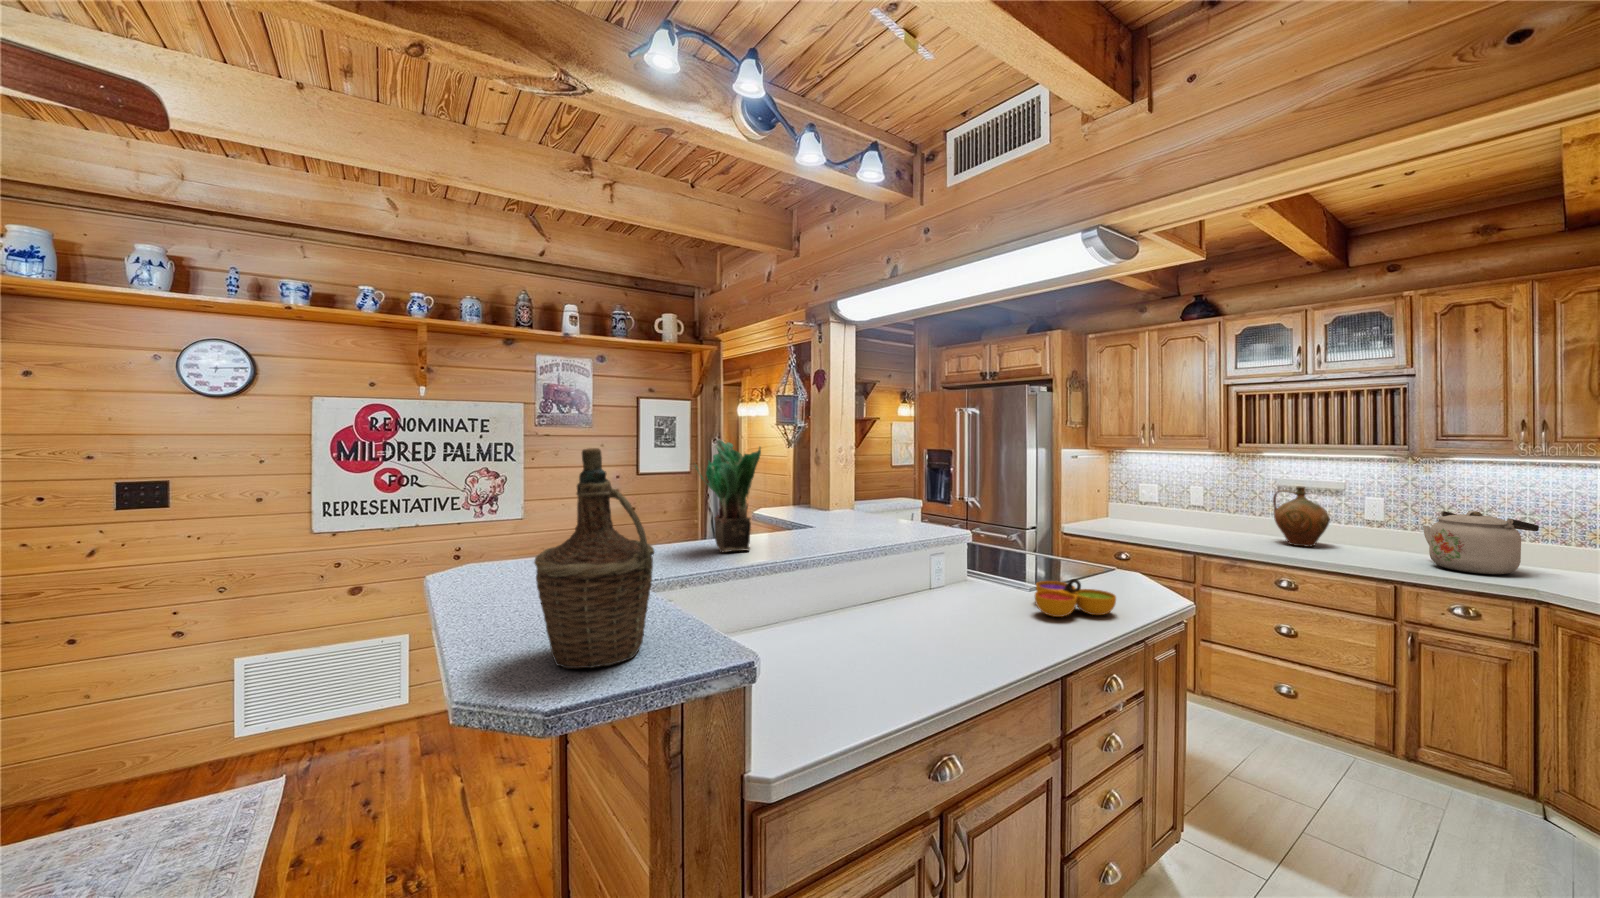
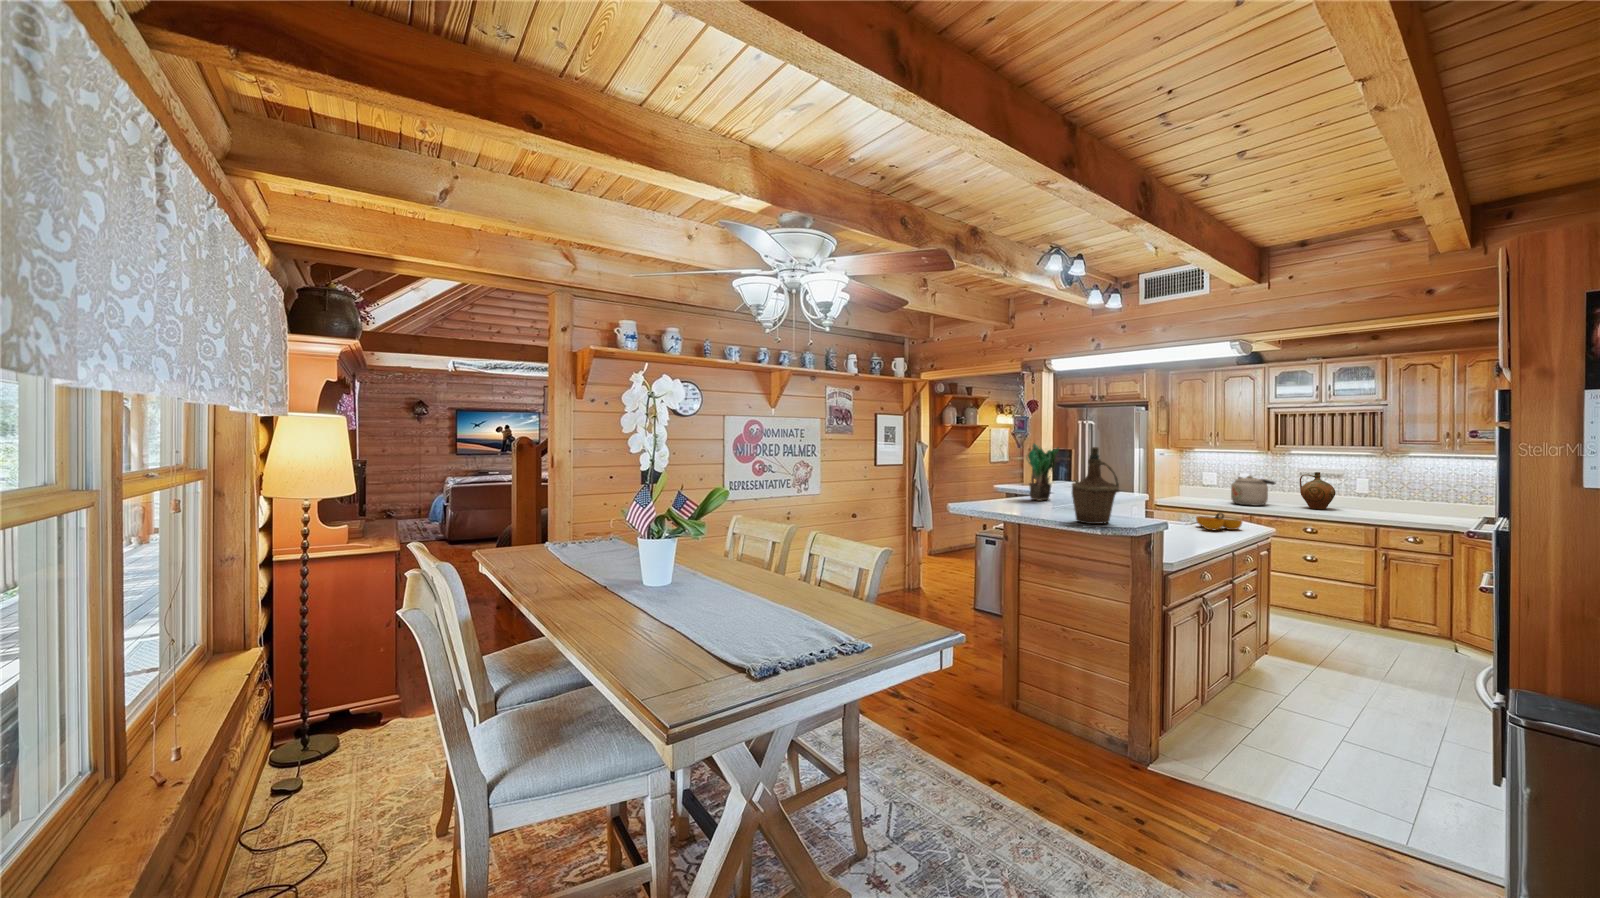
kettle: present [1423,511,1539,574] -> present [1231,476,1276,506]

